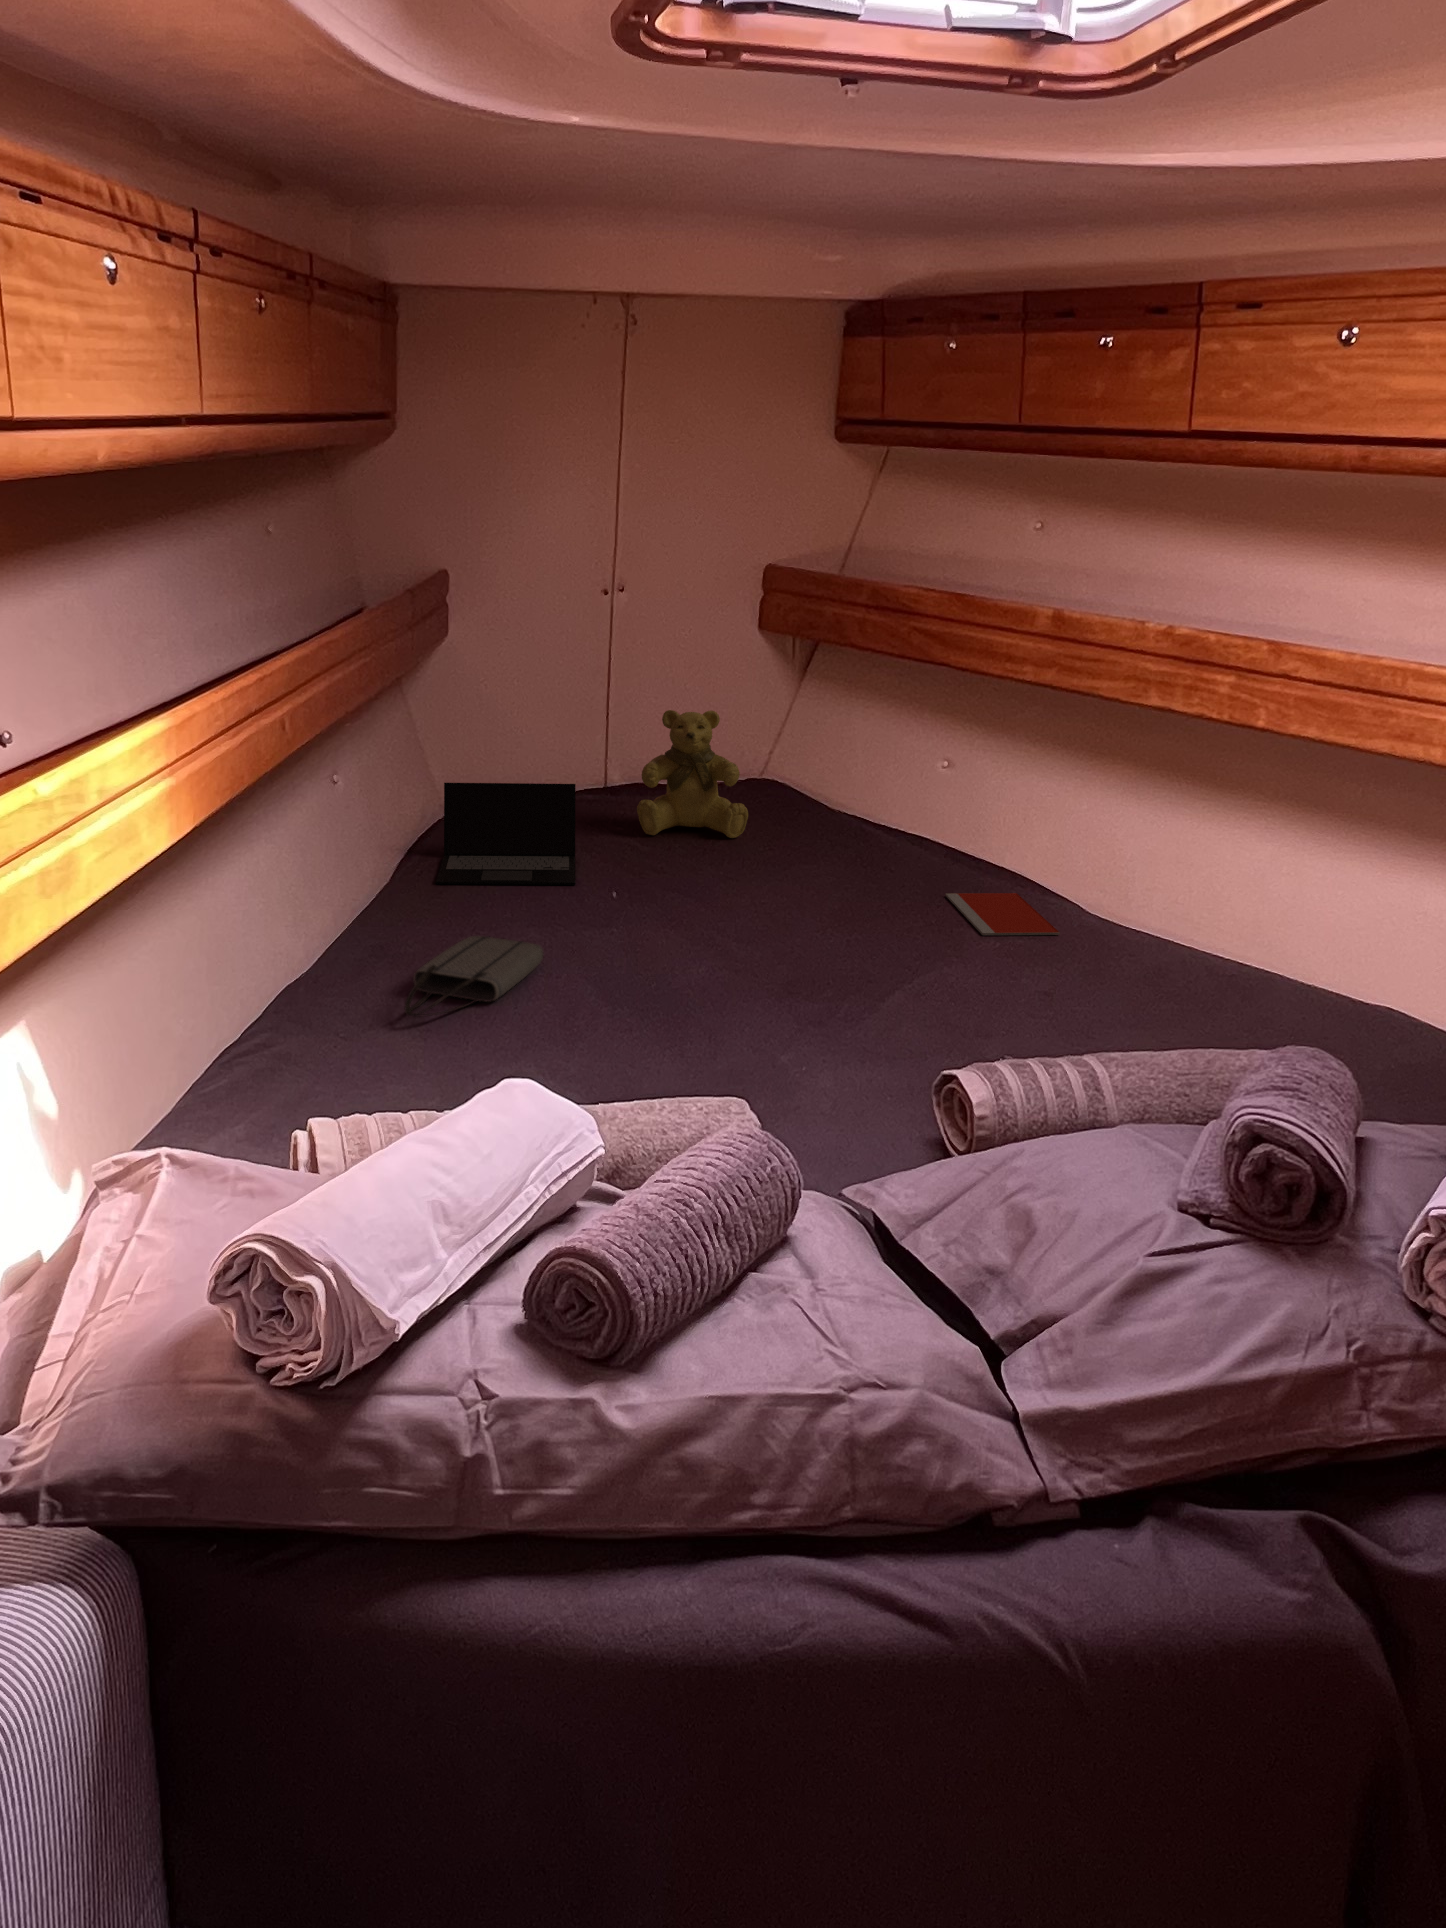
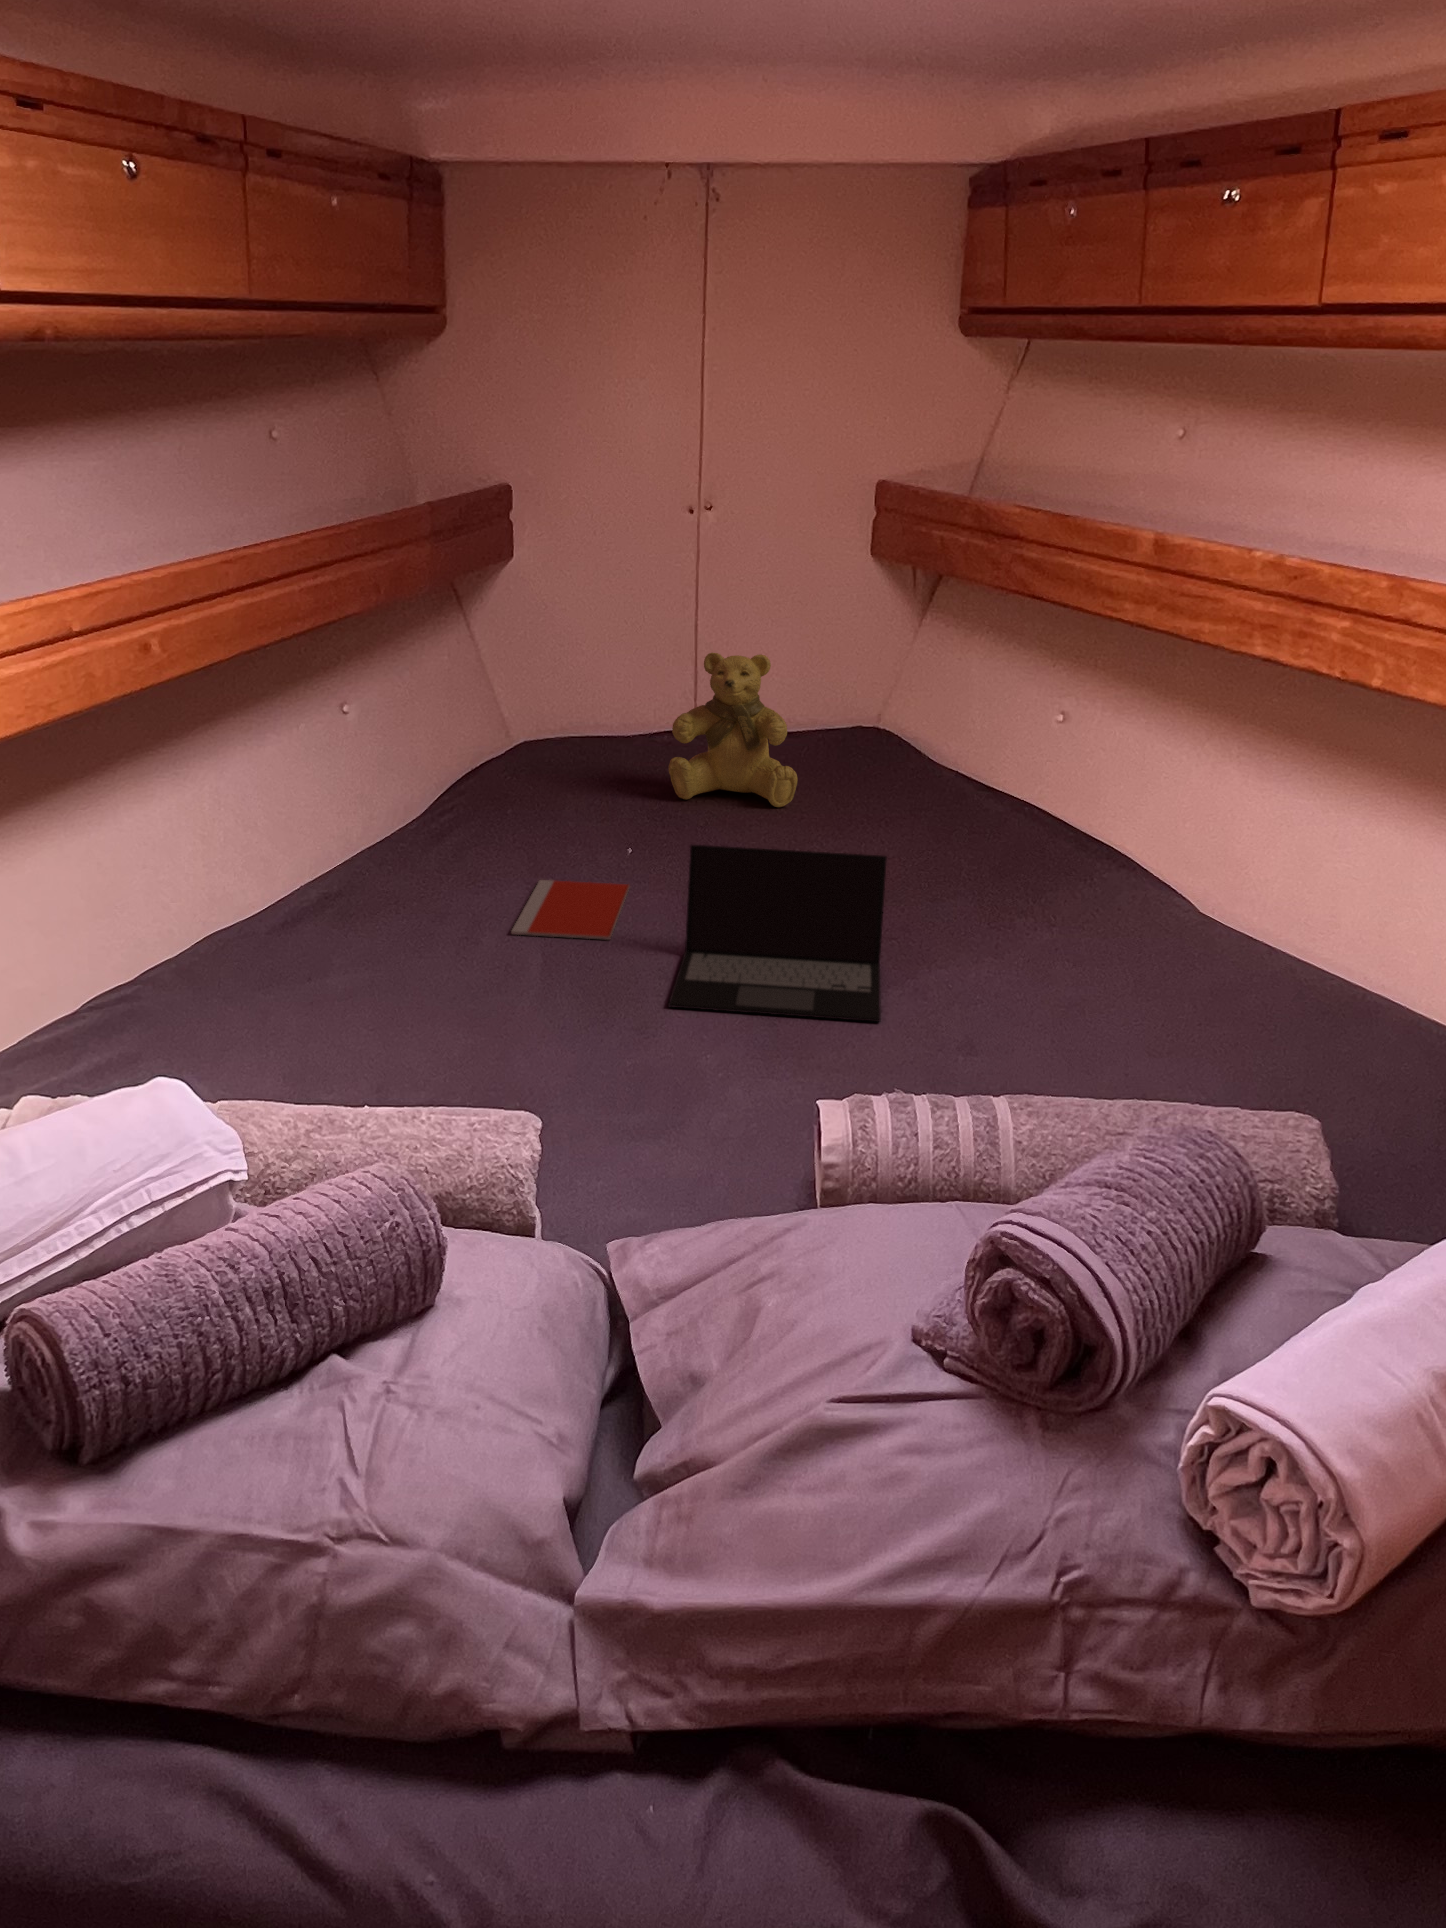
laptop: present [436,783,576,885] -> present [668,845,887,1022]
notebook: present [945,893,1060,935] -> present [511,880,630,940]
tote bag: present [405,936,543,1017] -> none [257,906,460,997]

